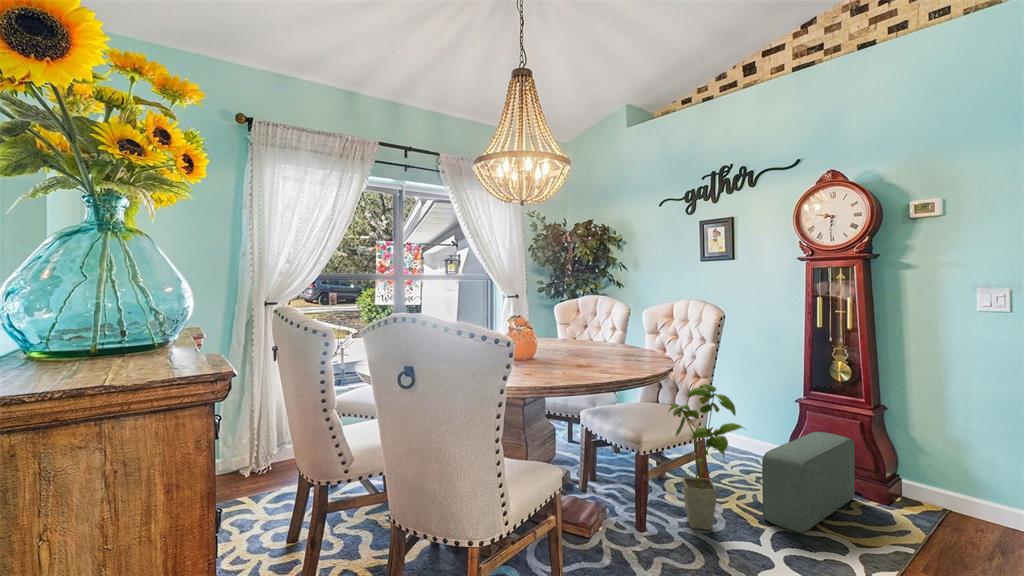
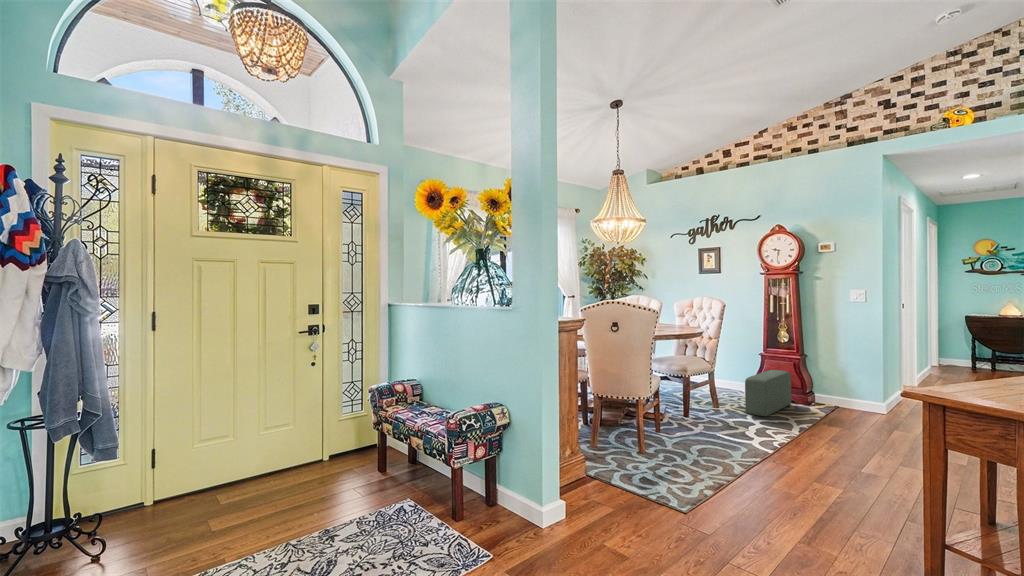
house plant: present [669,384,745,530] -> none [696,342,737,417]

